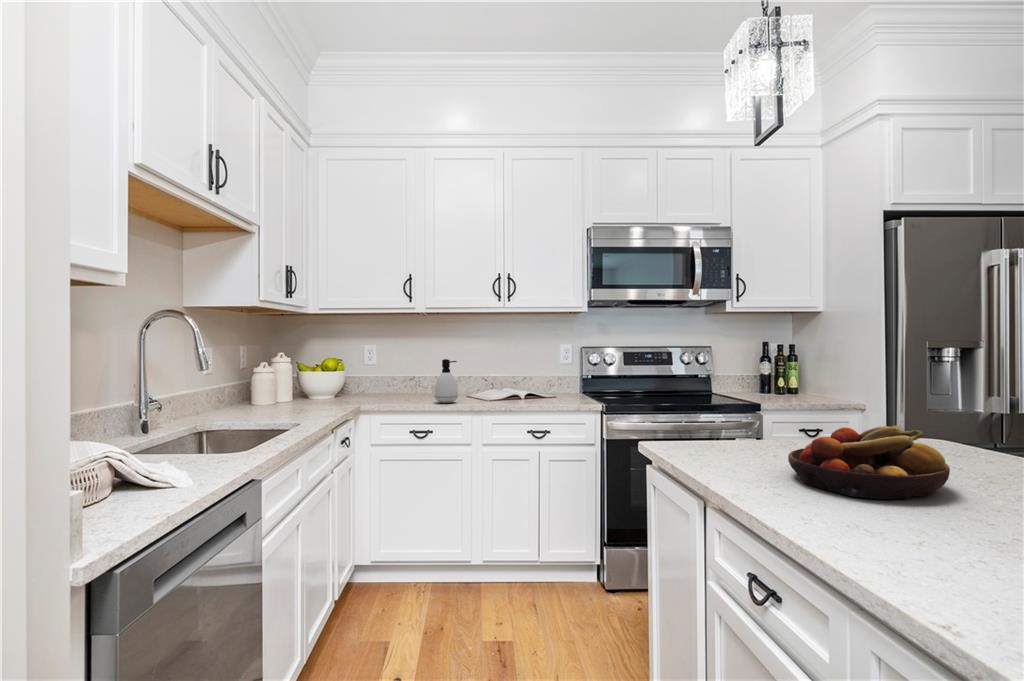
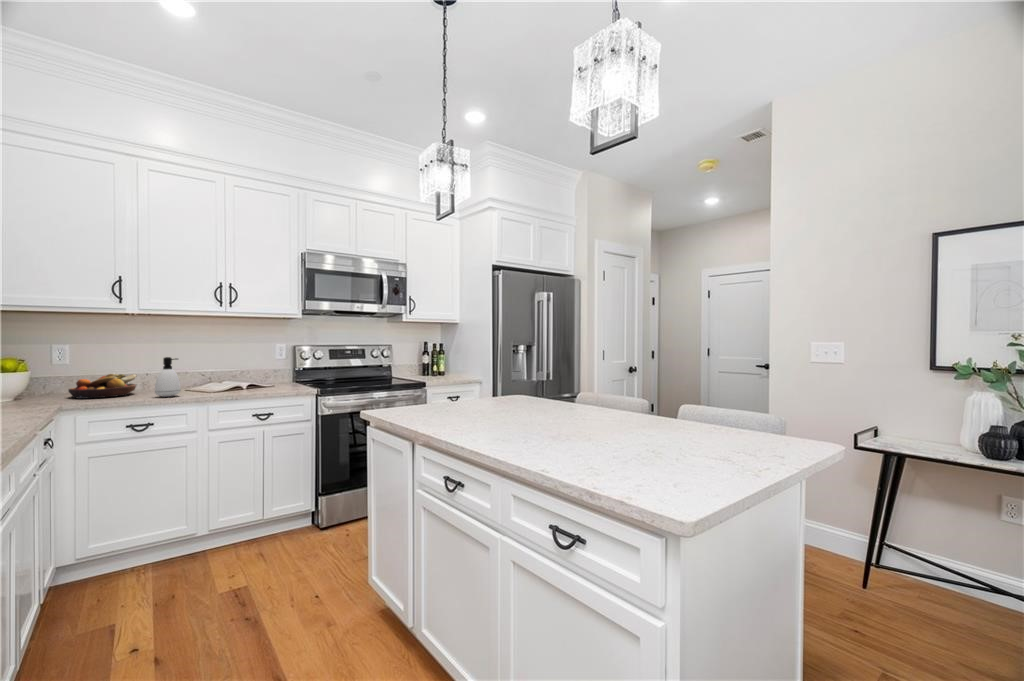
fruit bowl: present [788,425,950,500] -> present [68,374,137,399]

